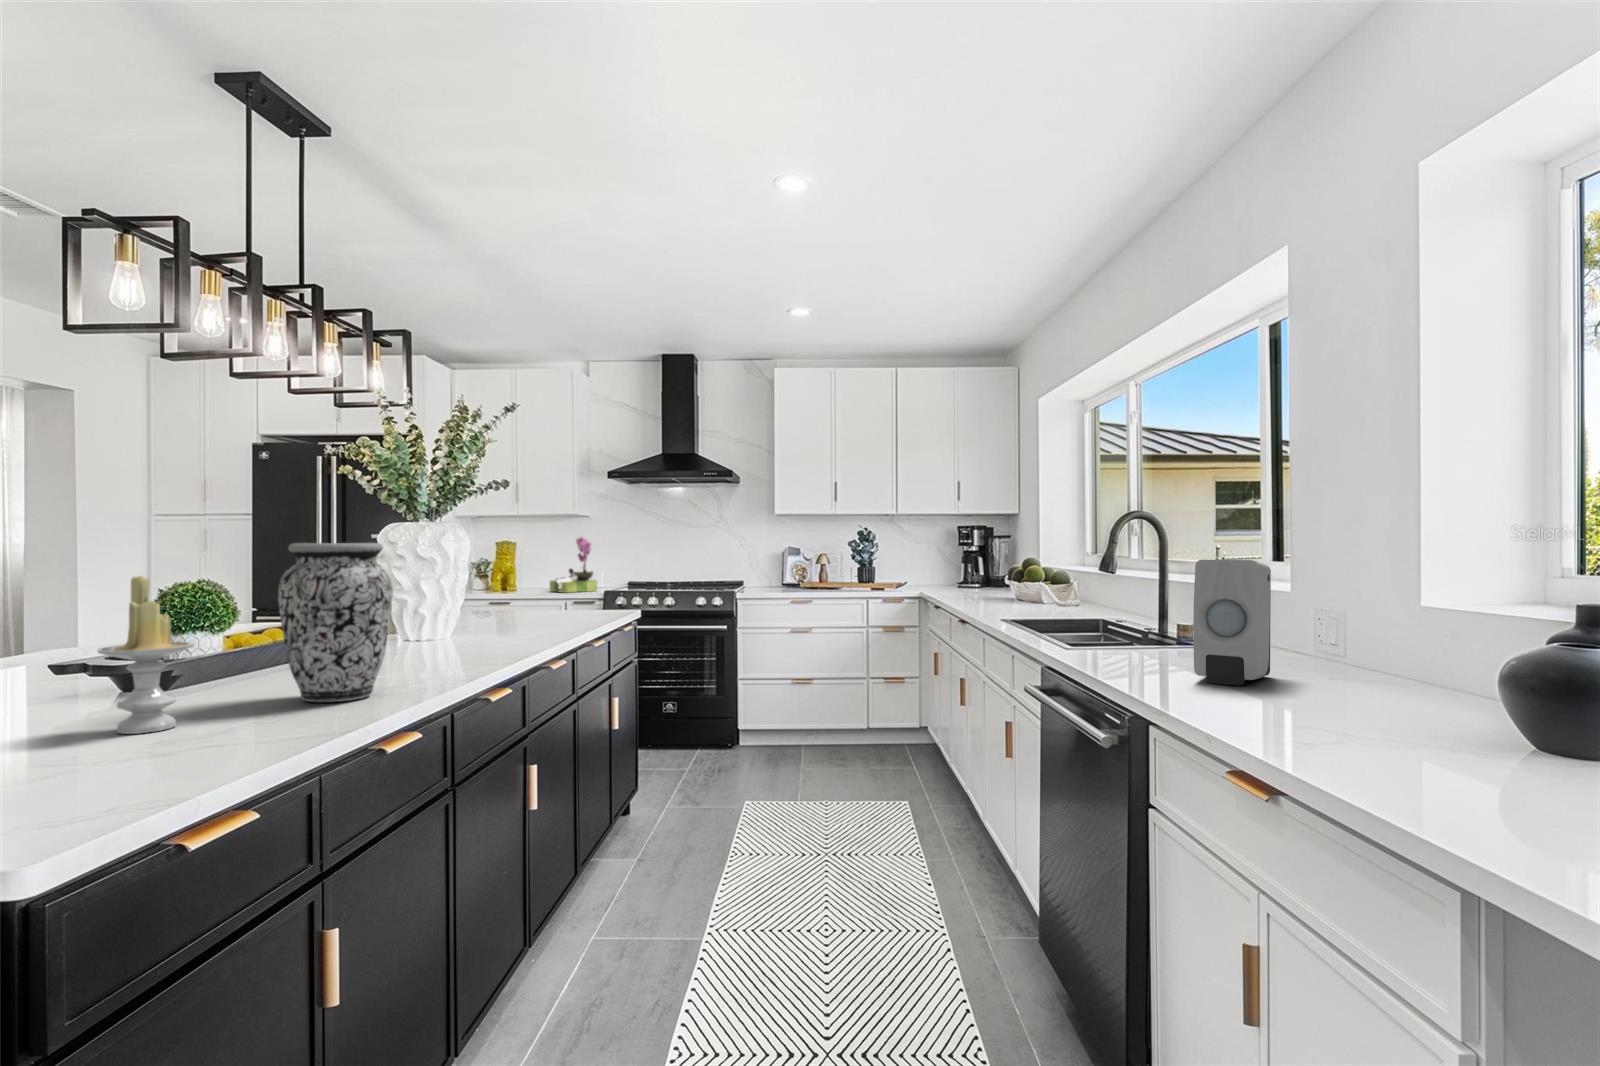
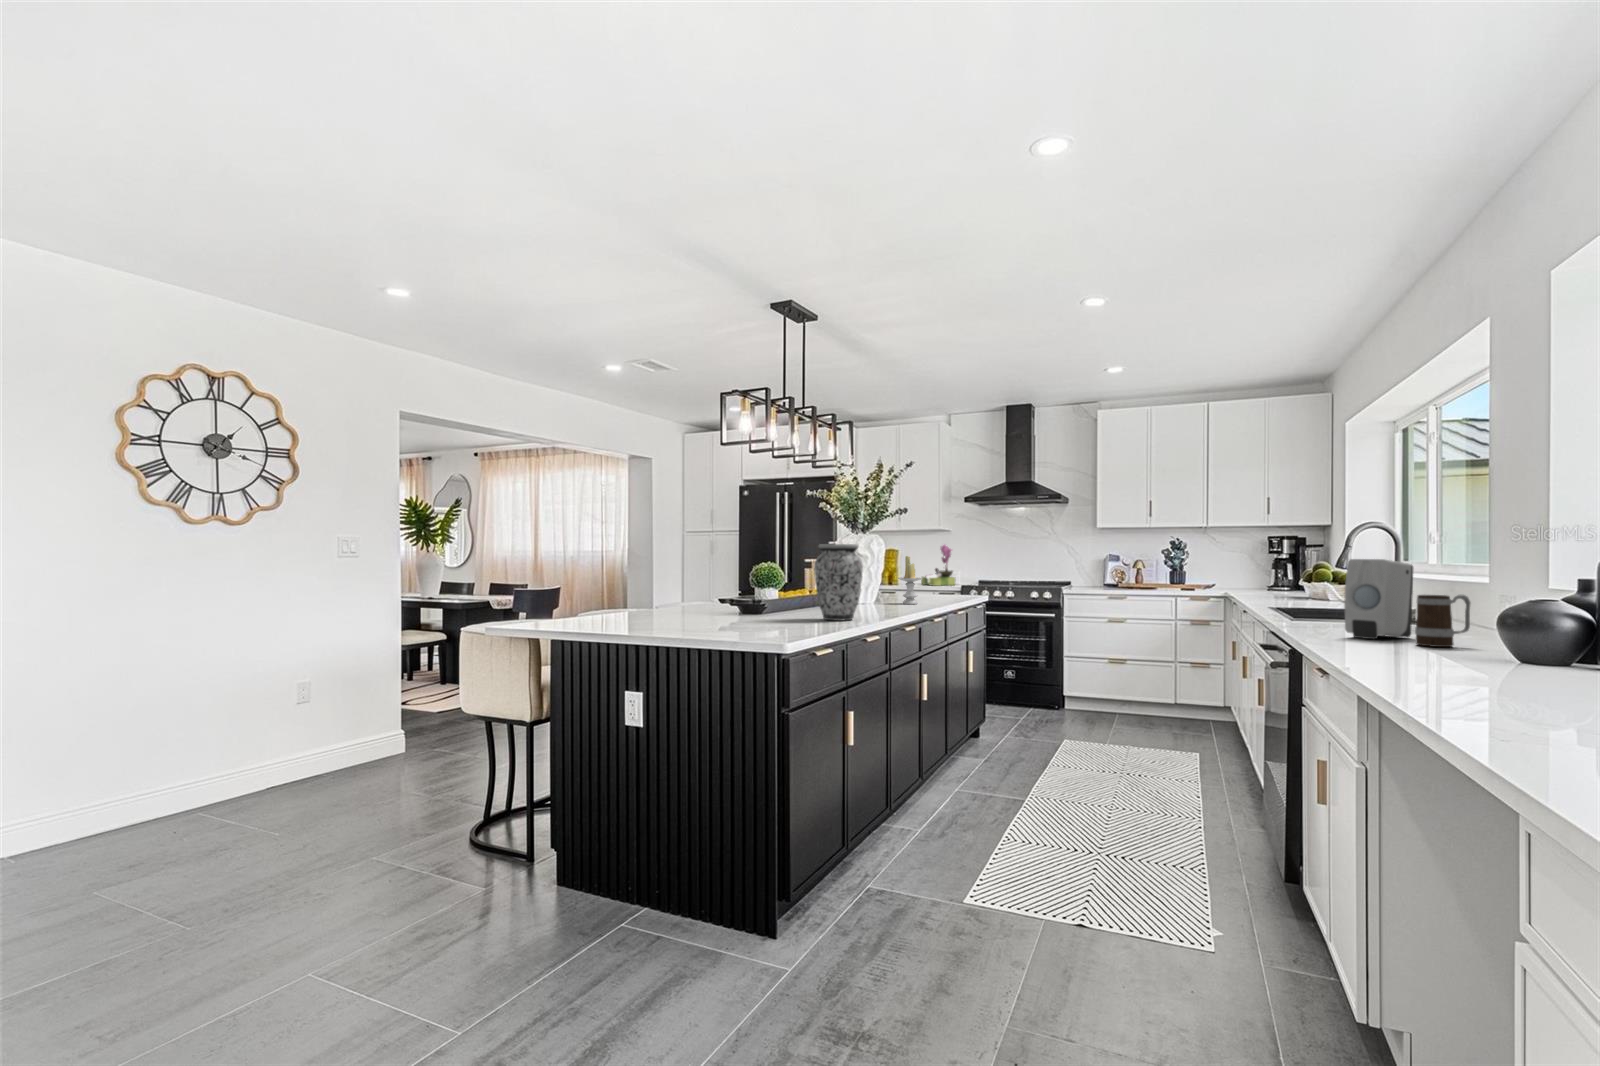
candle: present [98,576,194,734] -> present [898,556,922,604]
mug: none [1311,615,1386,700] -> present [1415,595,1470,647]

